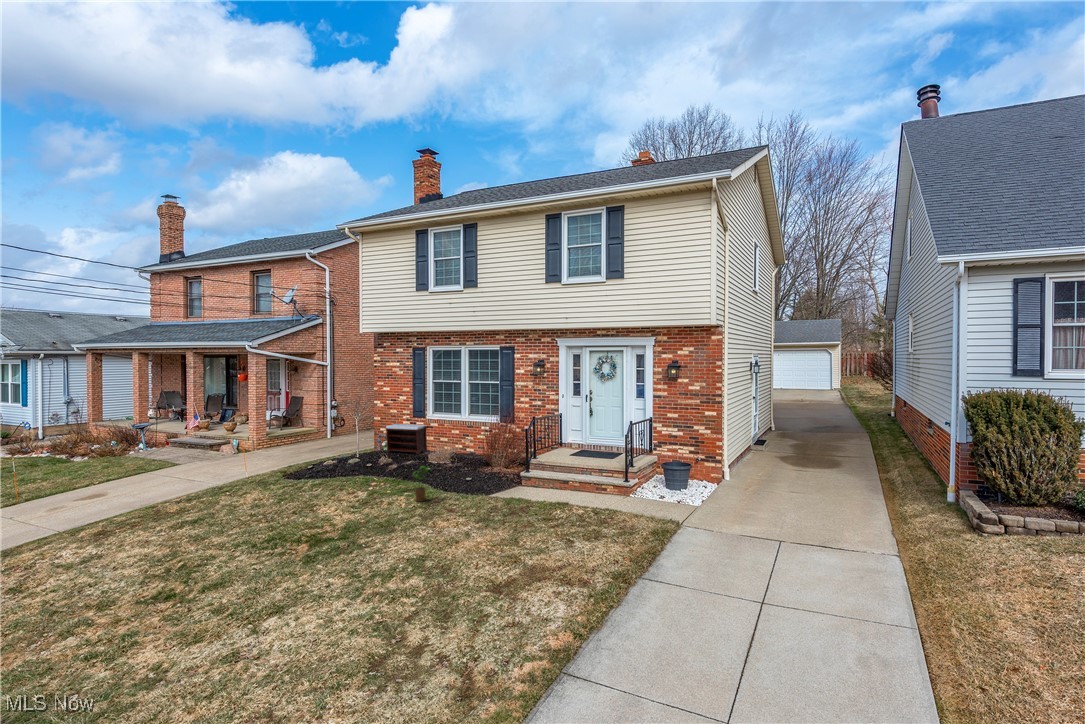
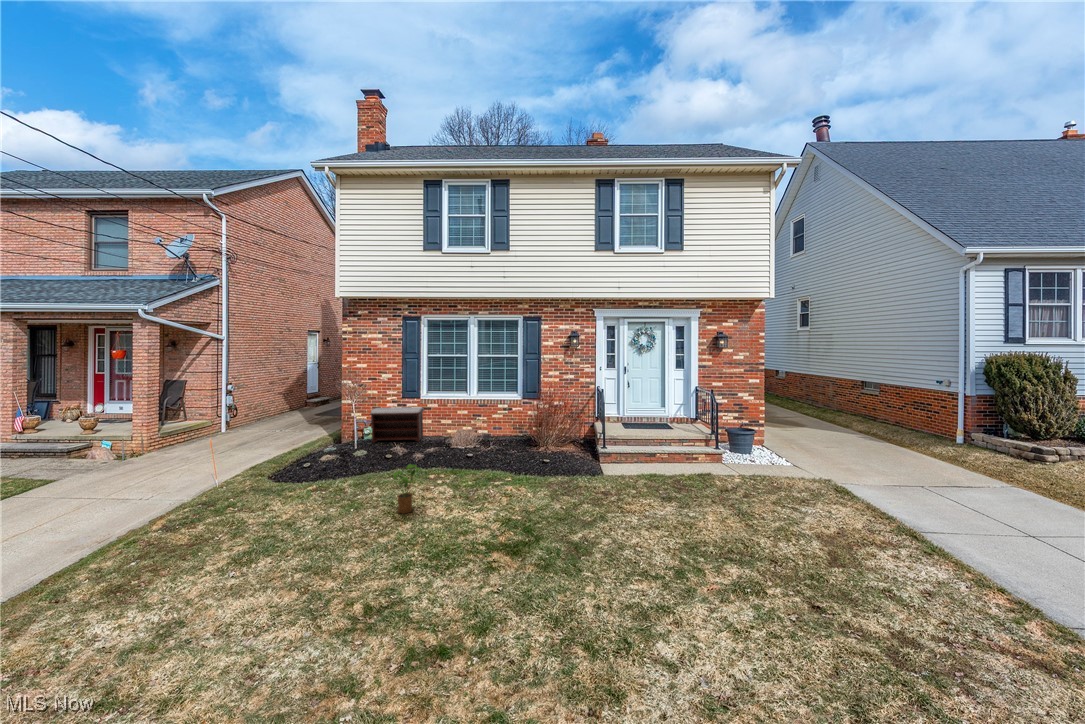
house plant: present [412,466,430,502] -> present [393,464,420,514]

